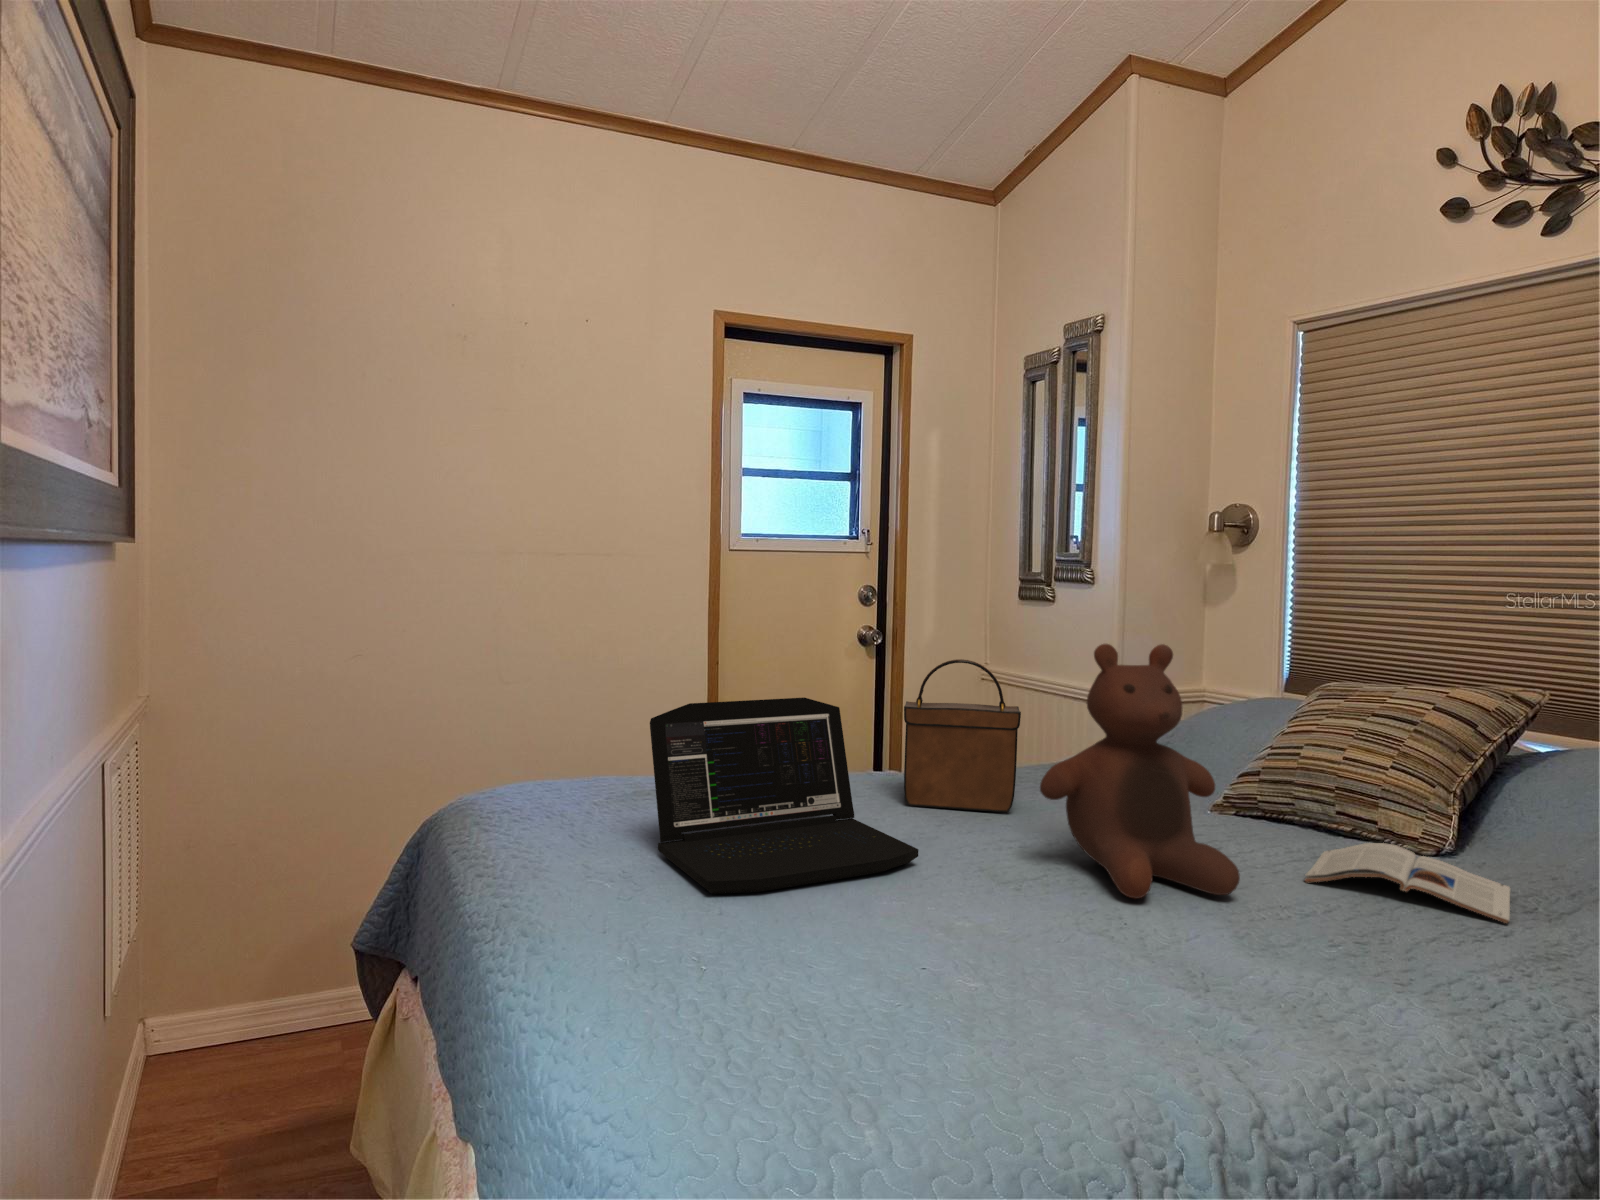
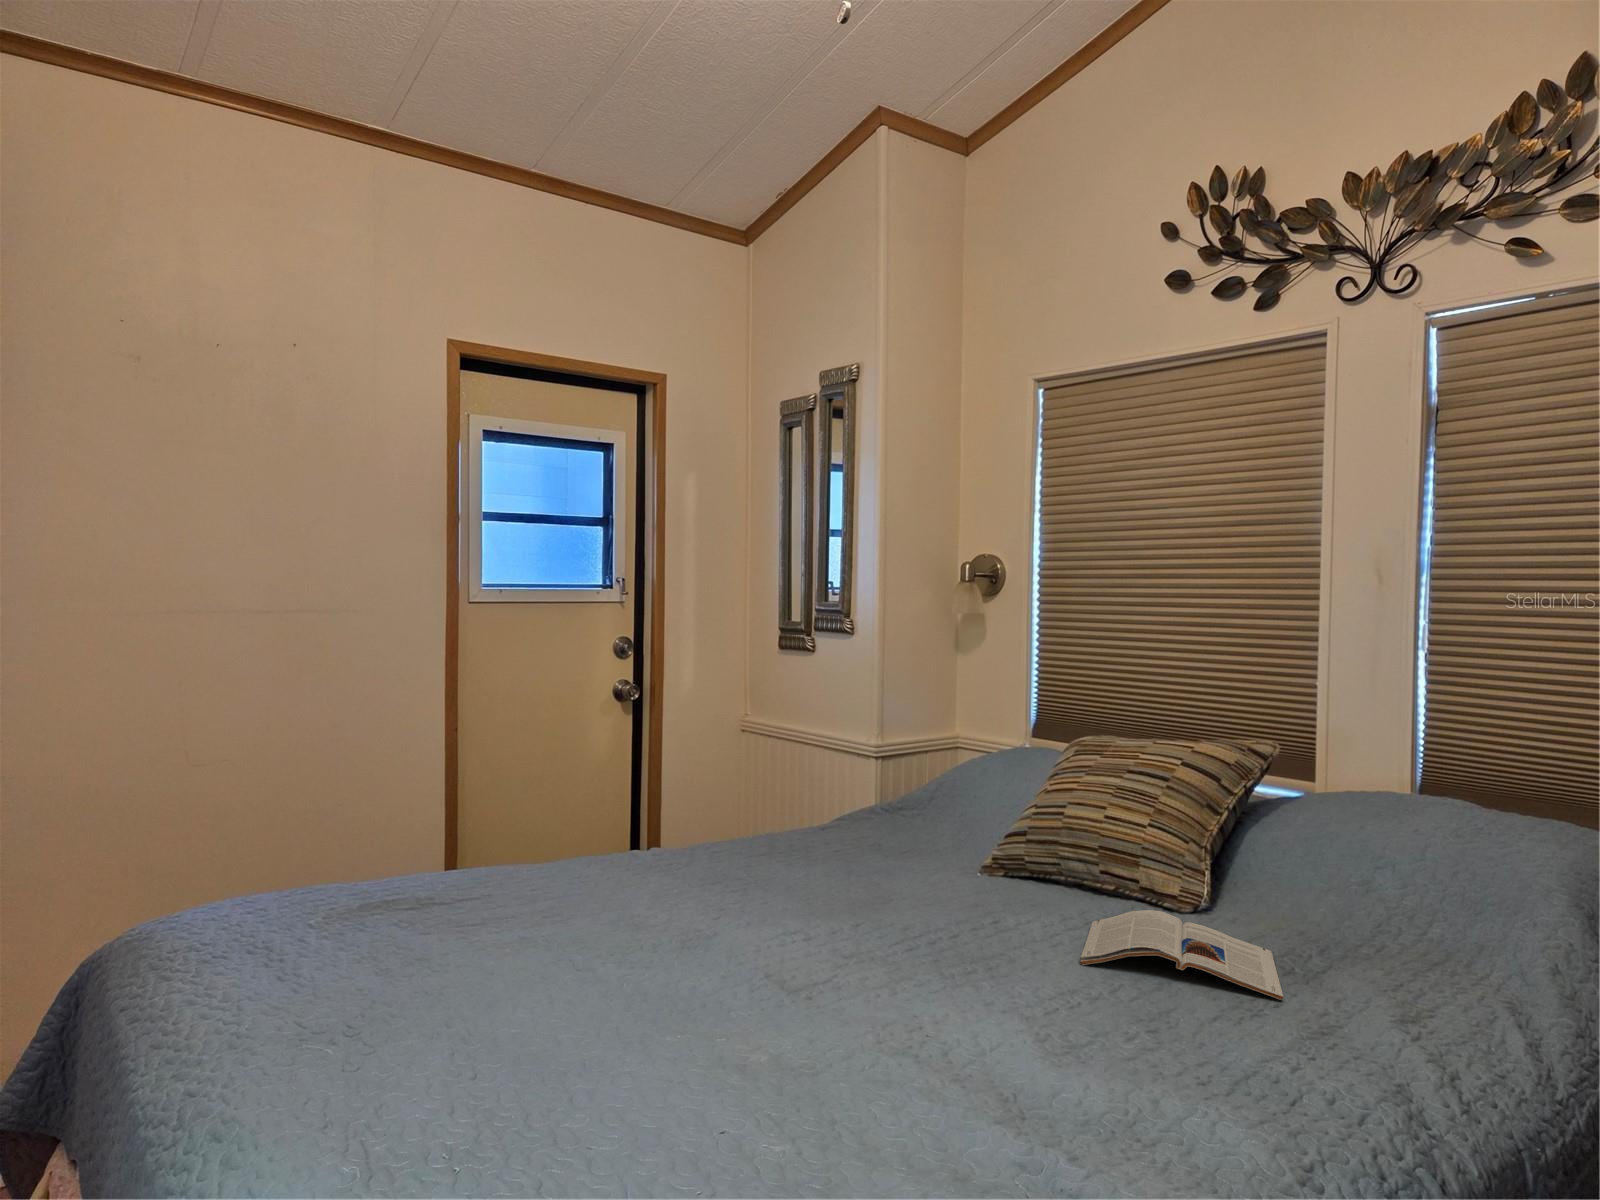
stuffed bear: present [1040,644,1240,898] -> none [798,704,1019,1012]
handbag: present [904,659,1021,812] -> none [644,721,778,897]
laptop: present [650,697,918,894] -> none [290,777,652,1070]

